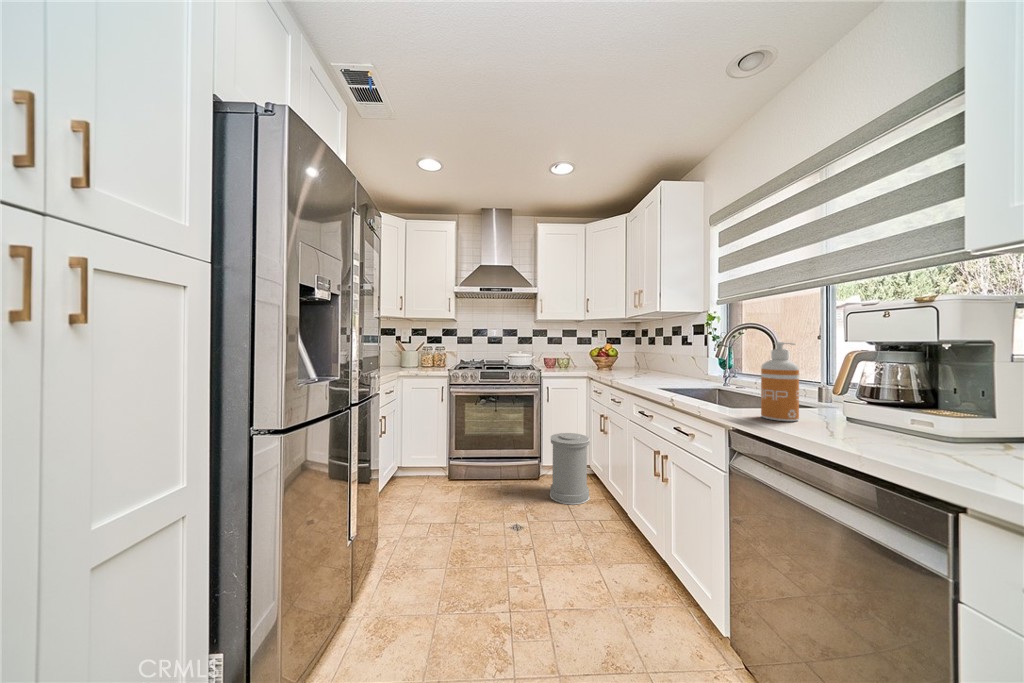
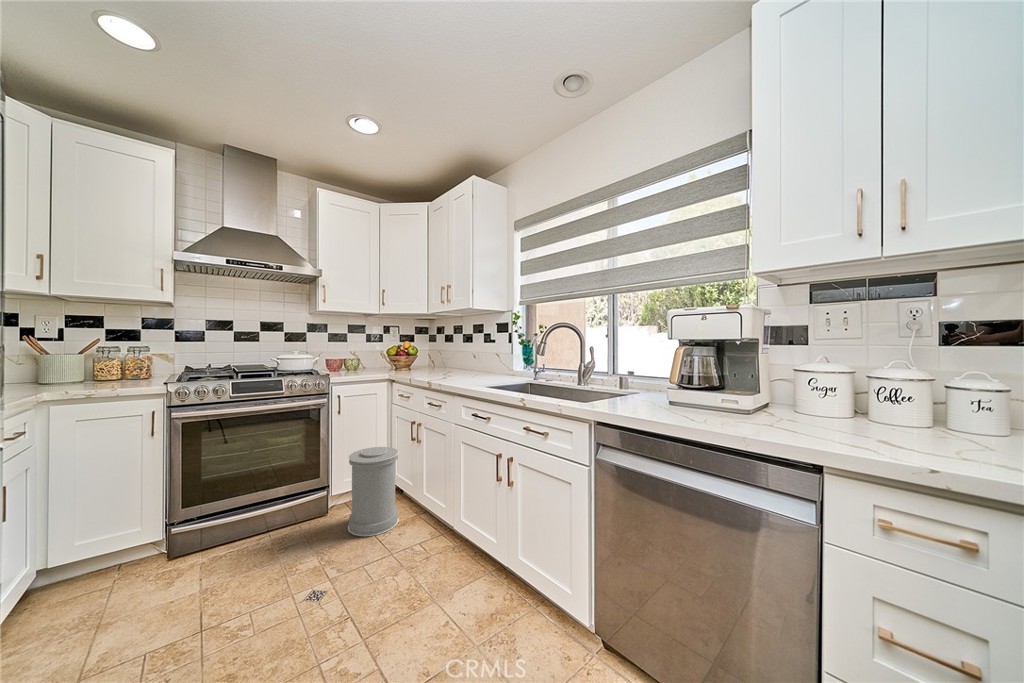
soap dispenser: present [761,342,799,421] -> none [621,339,651,412]

